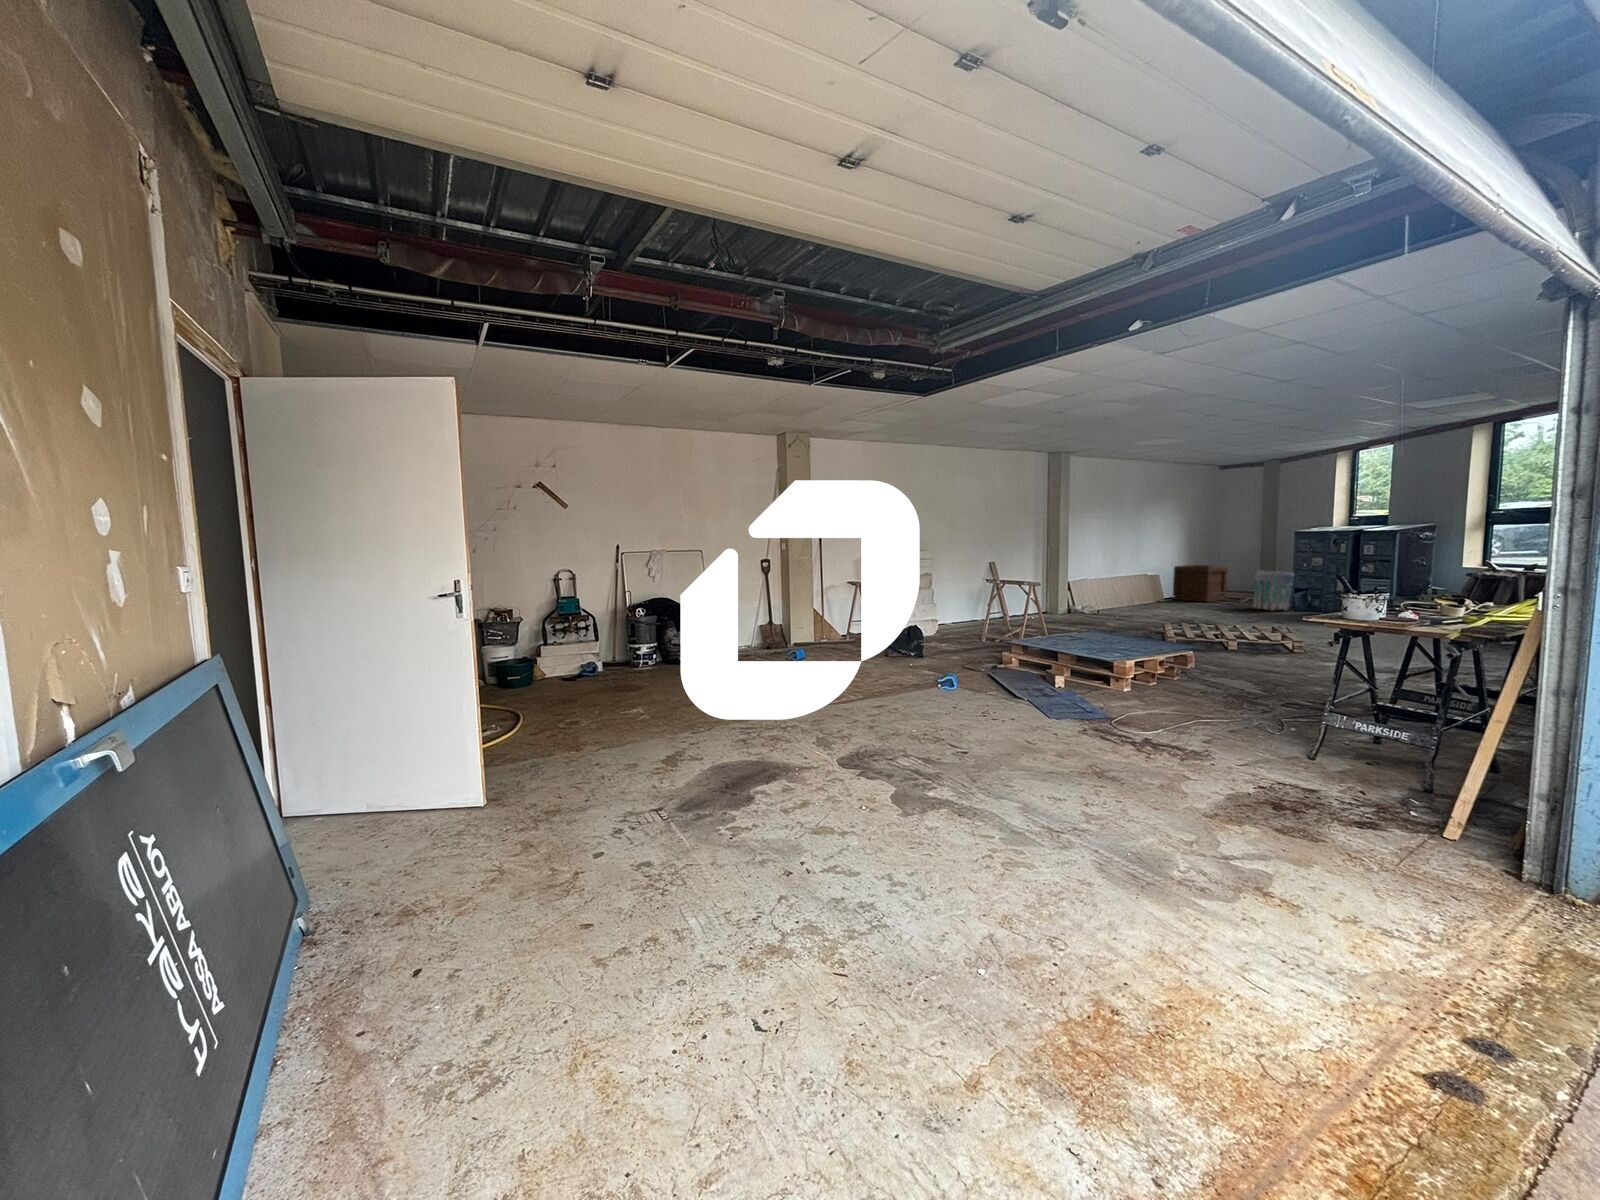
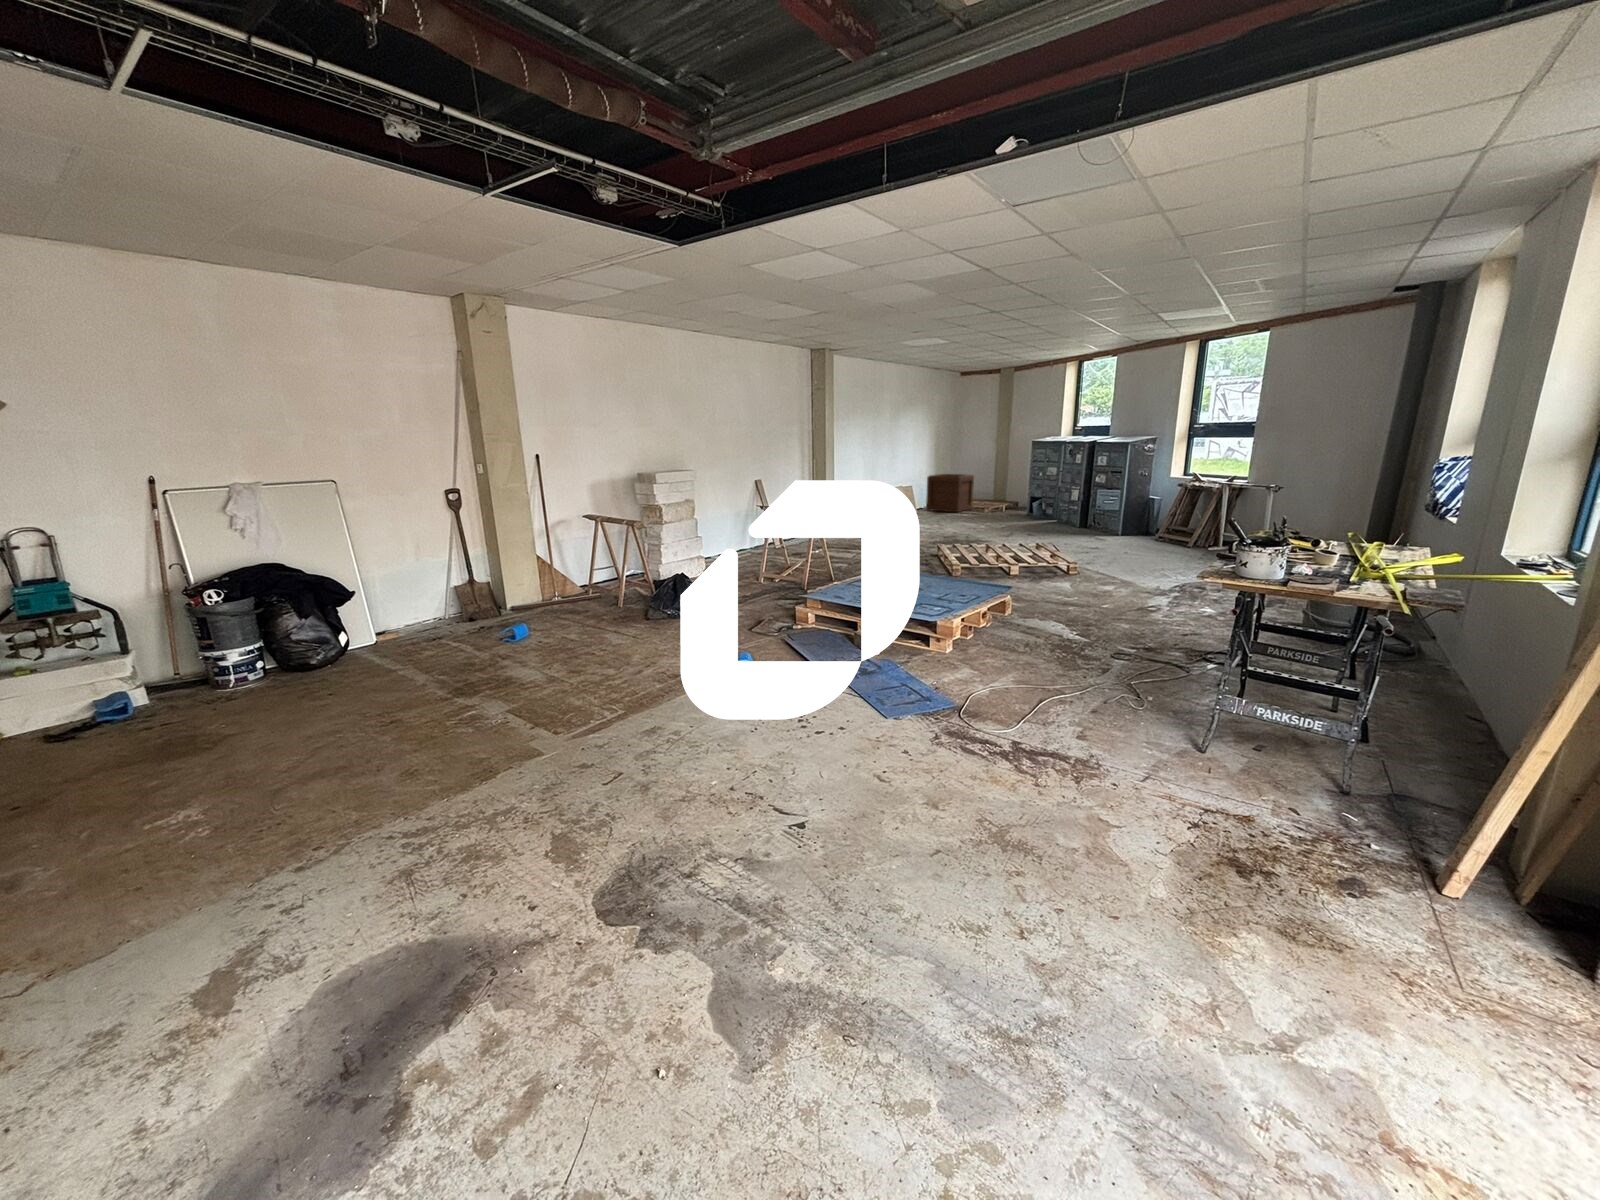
trash can: present [1253,571,1294,610] -> none [1000,480,1036,520]

